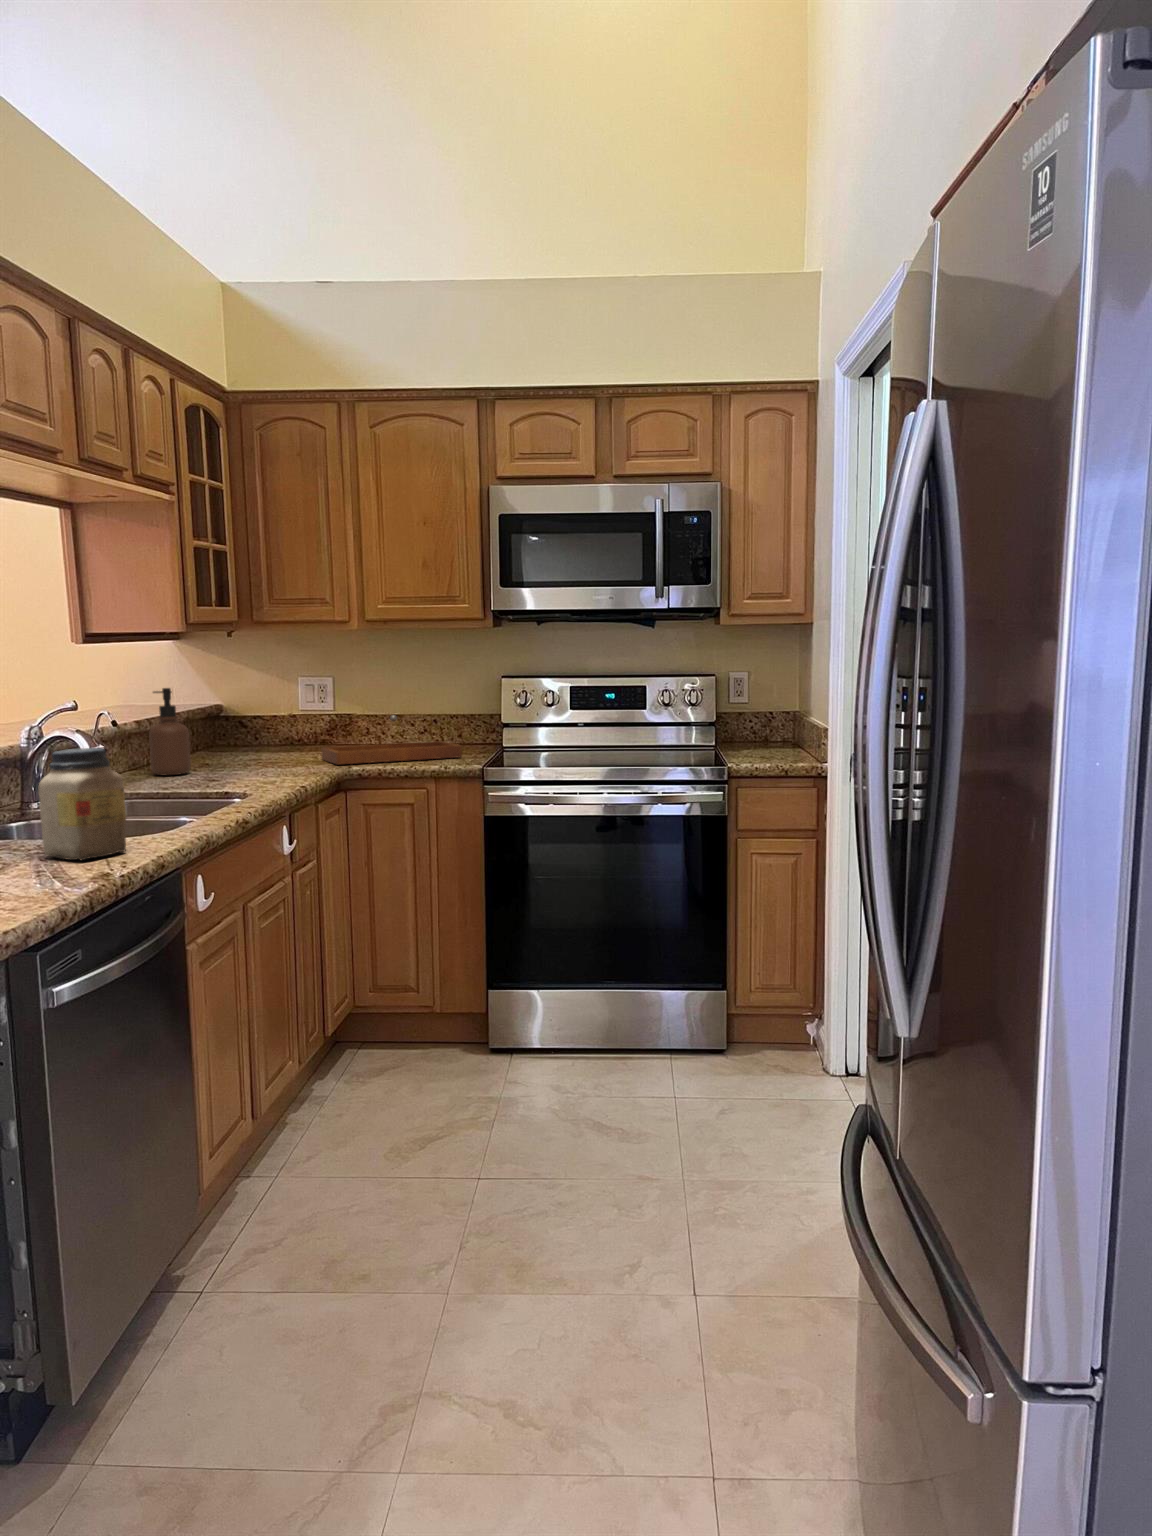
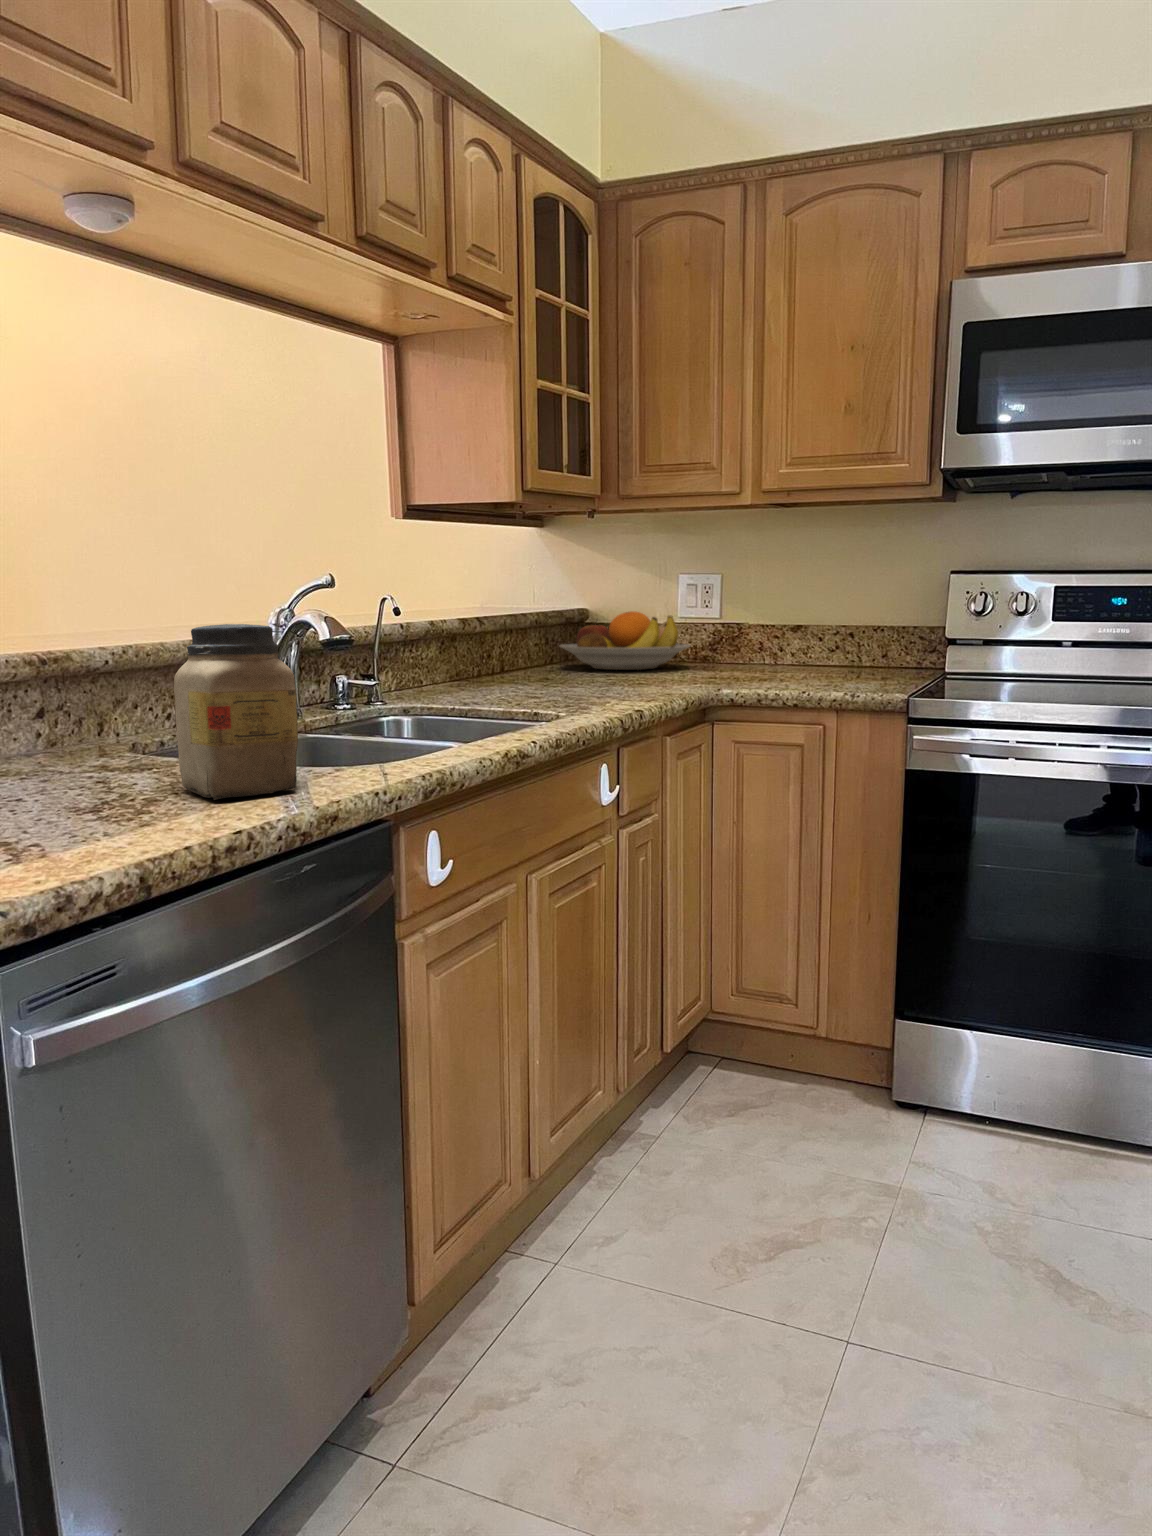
soap dispenser: present [149,688,191,775] -> none [469,574,518,687]
fruit bowl: none [207,709,314,755] -> present [560,611,690,670]
tray: present [322,715,462,765] -> none [692,621,883,685]

